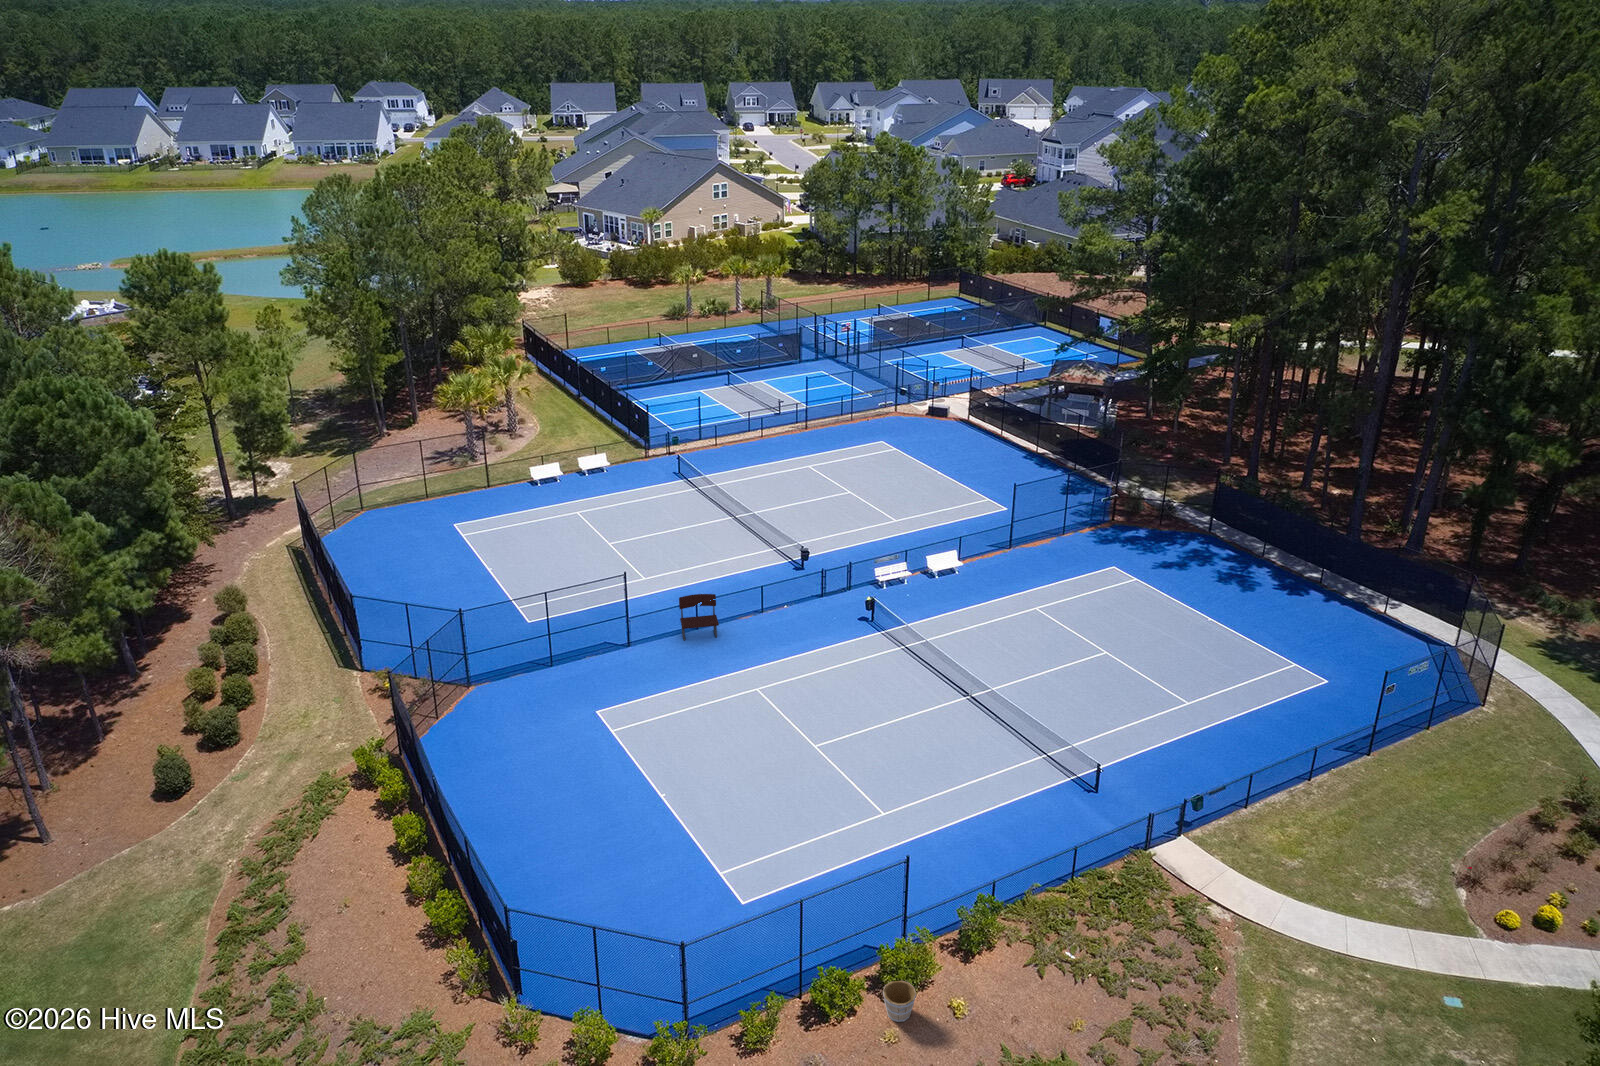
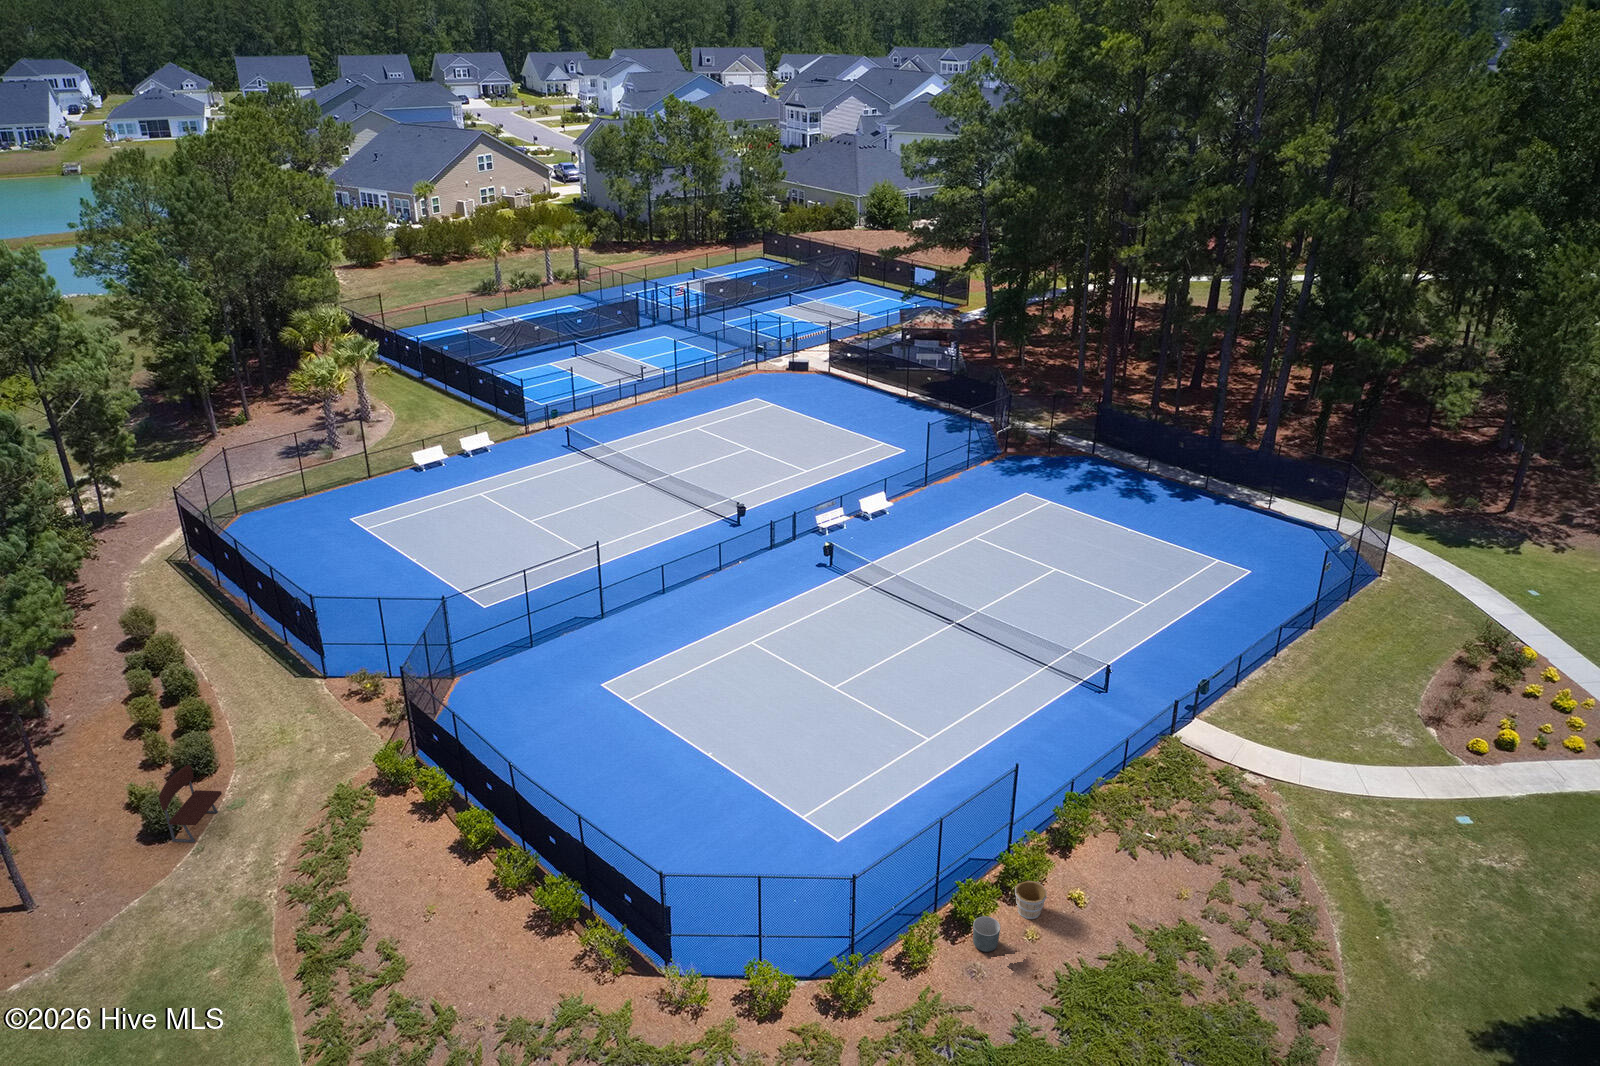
bench: present [679,594,719,641] -> present [159,765,222,842]
planter: none [823,1009,851,1047] -> present [973,916,1000,952]

